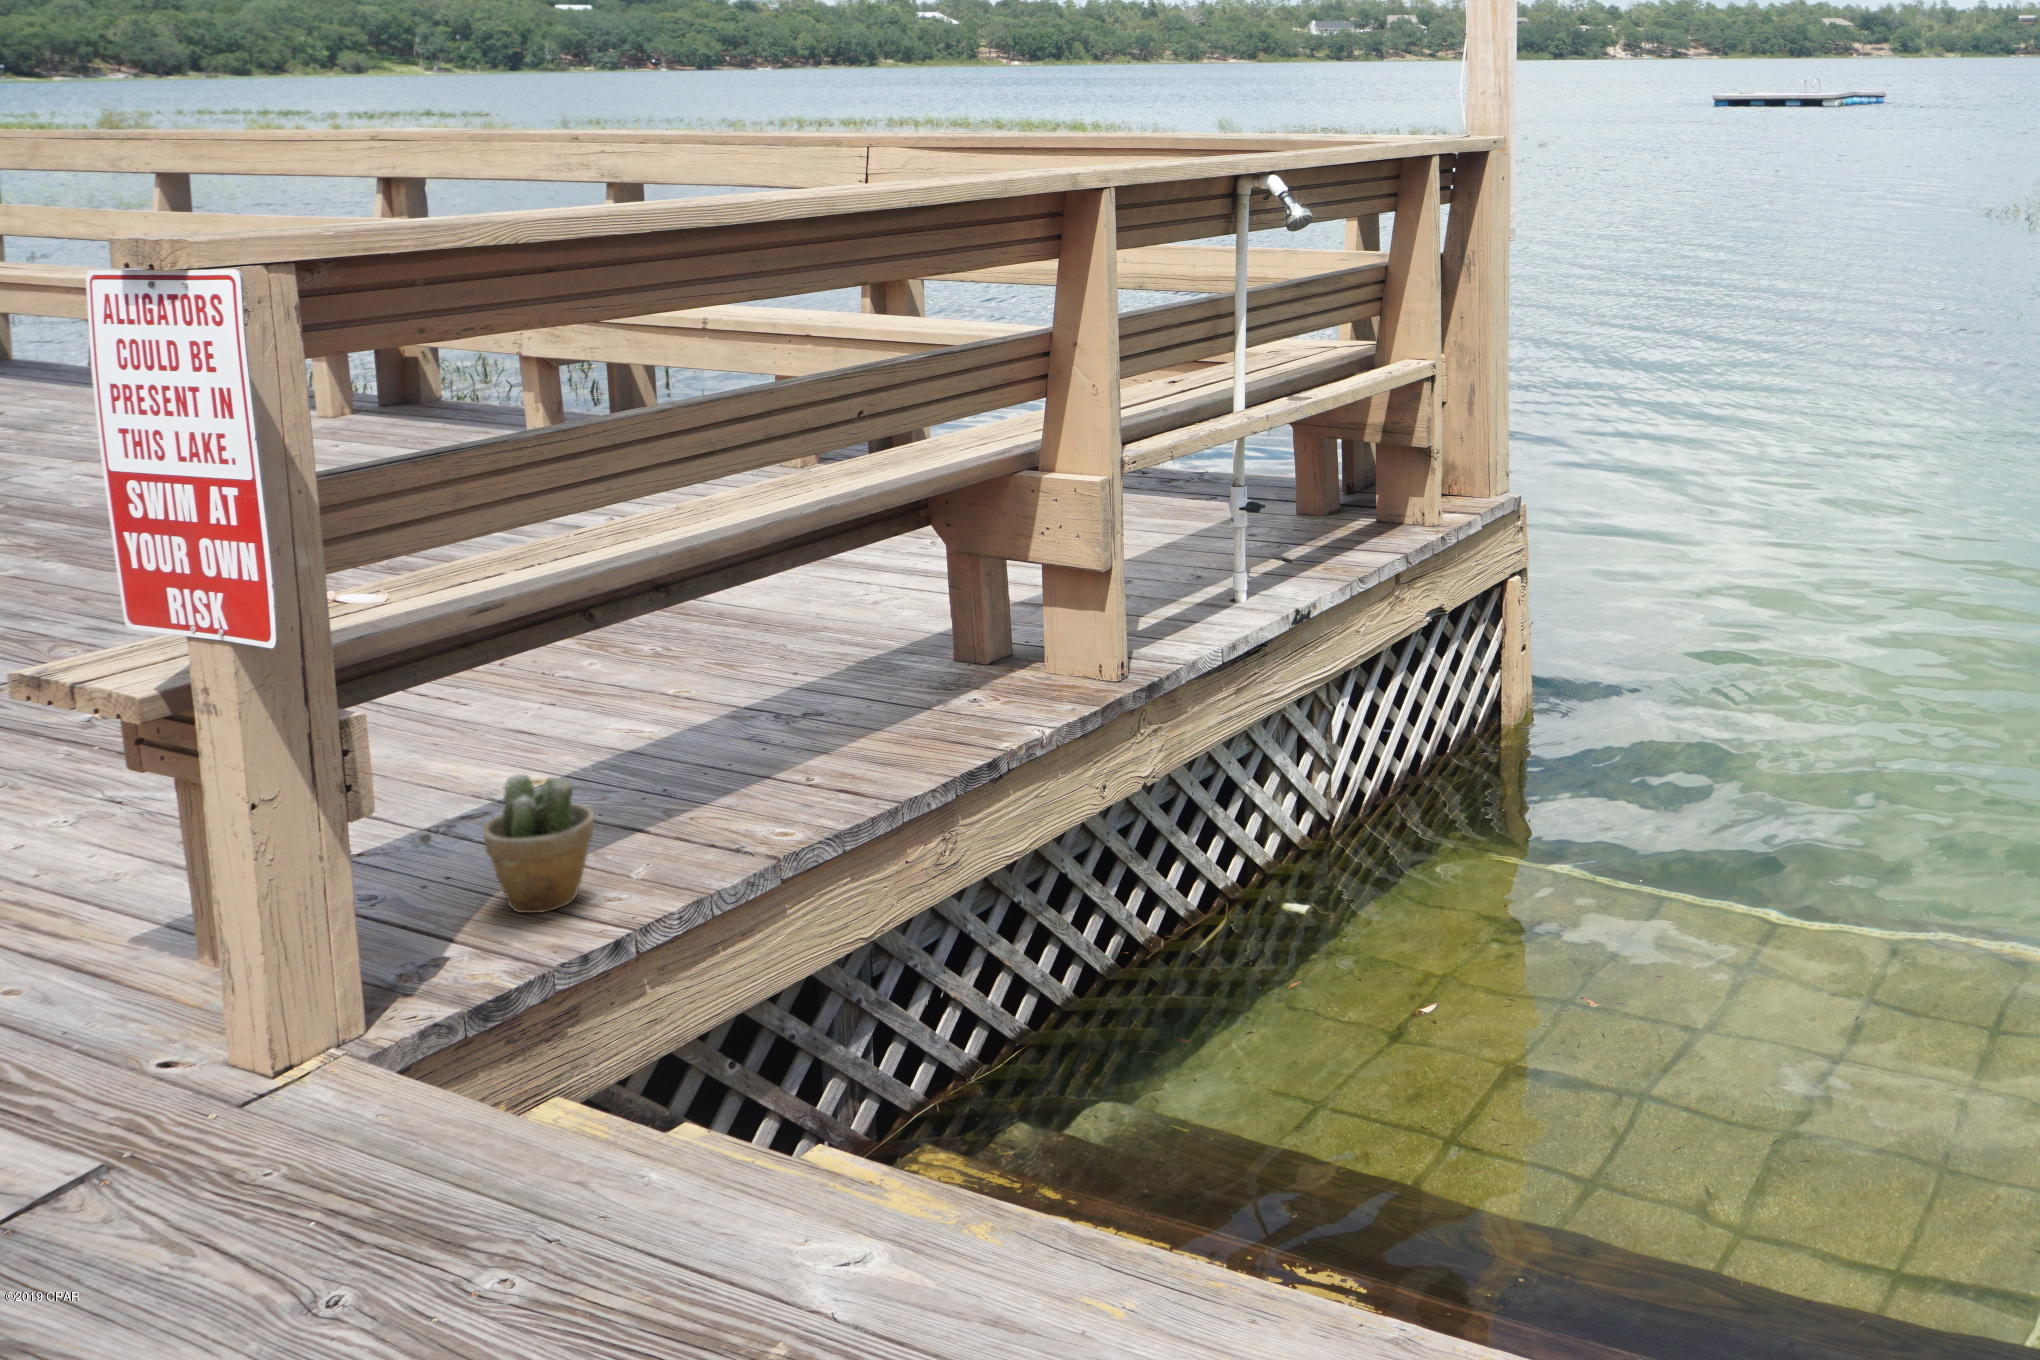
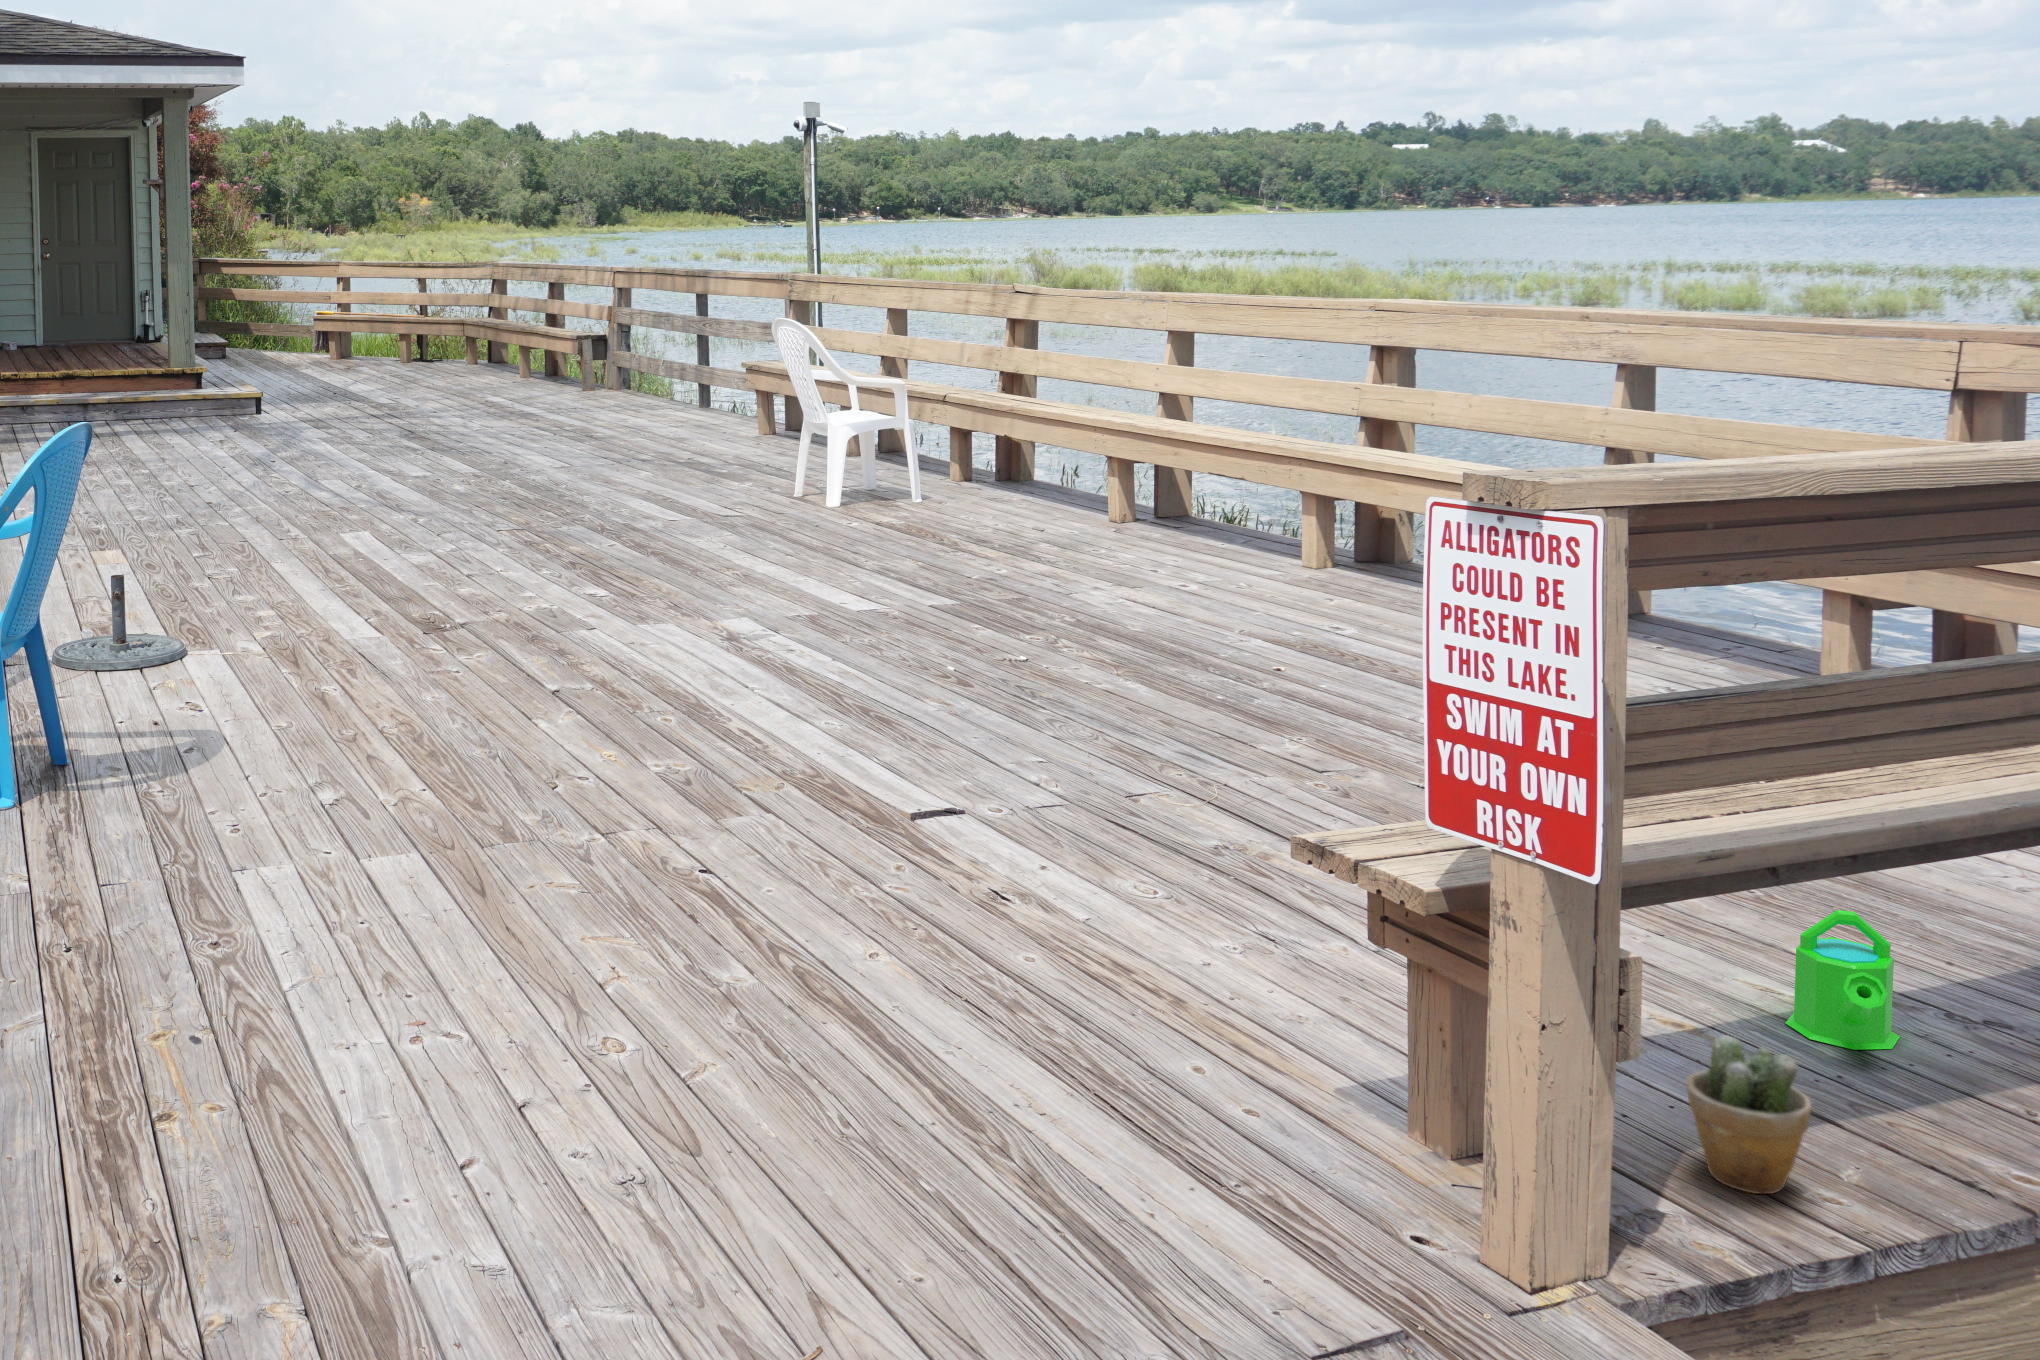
watering can: none [639,643,733,763] -> present [1786,910,1900,1050]

